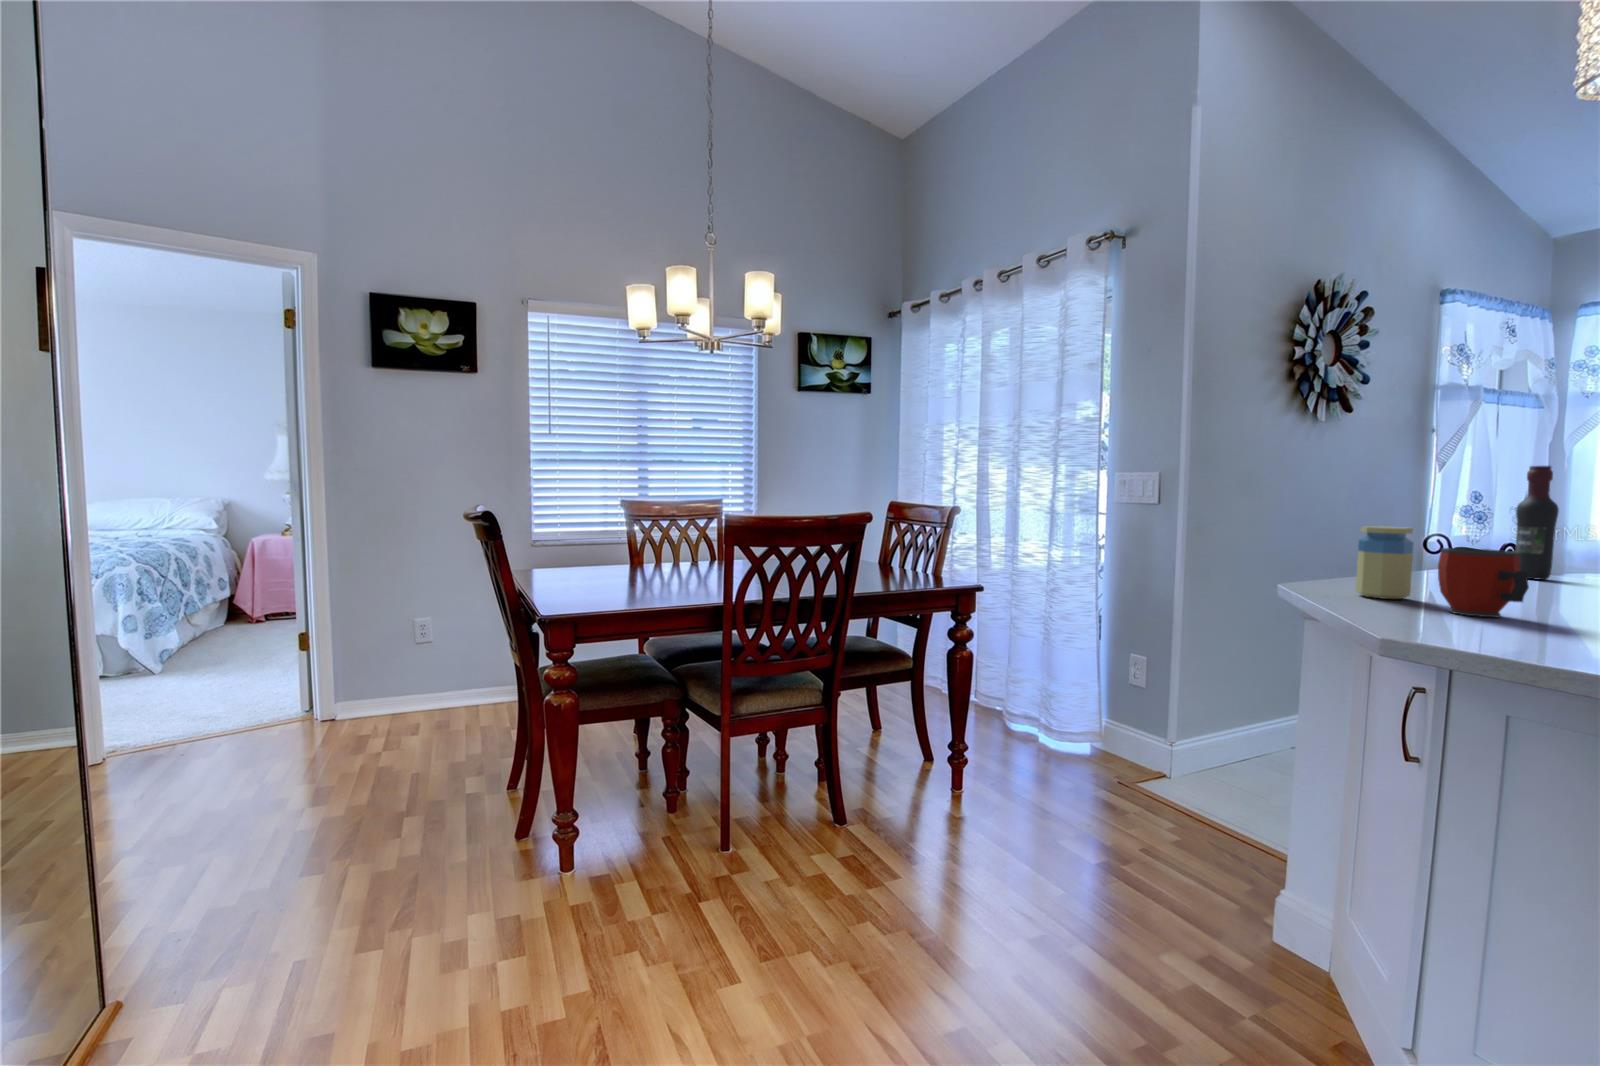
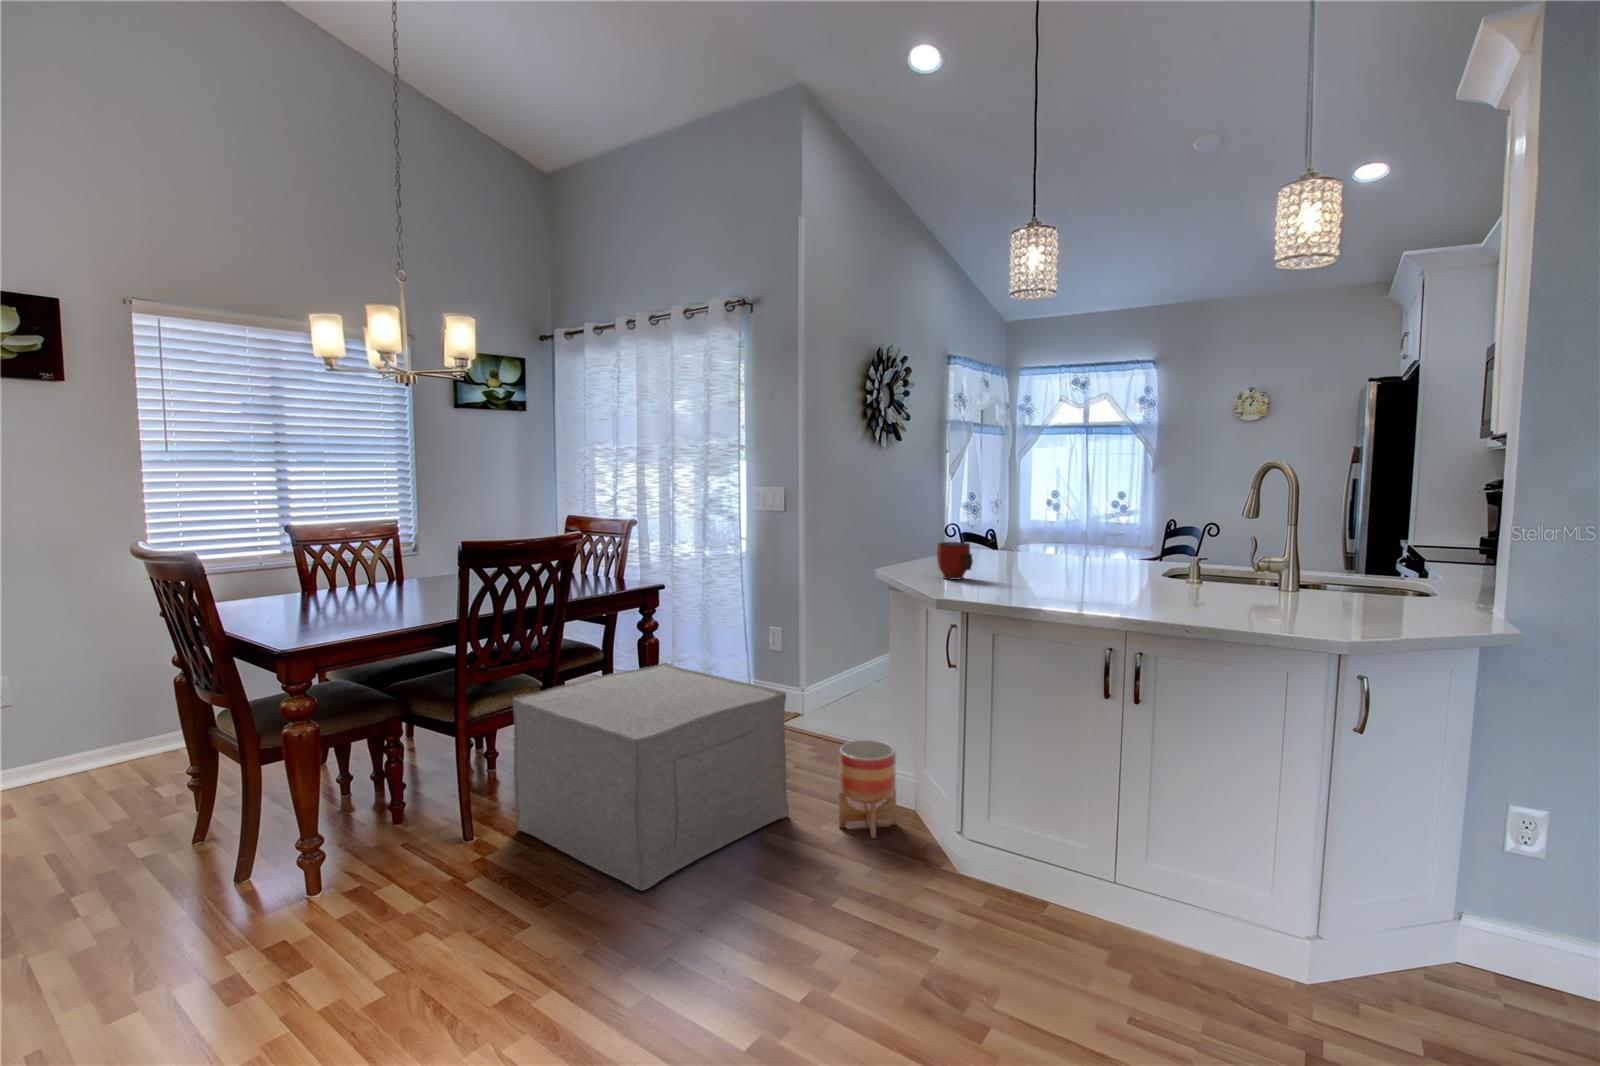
wine bottle: present [1515,466,1559,580] -> none [980,487,998,554]
jar: present [1356,526,1414,599] -> none [902,530,927,573]
ottoman: none [772,683,1132,1007] -> present [512,662,789,890]
planter: none [1211,856,1328,1036] -> present [839,740,896,838]

